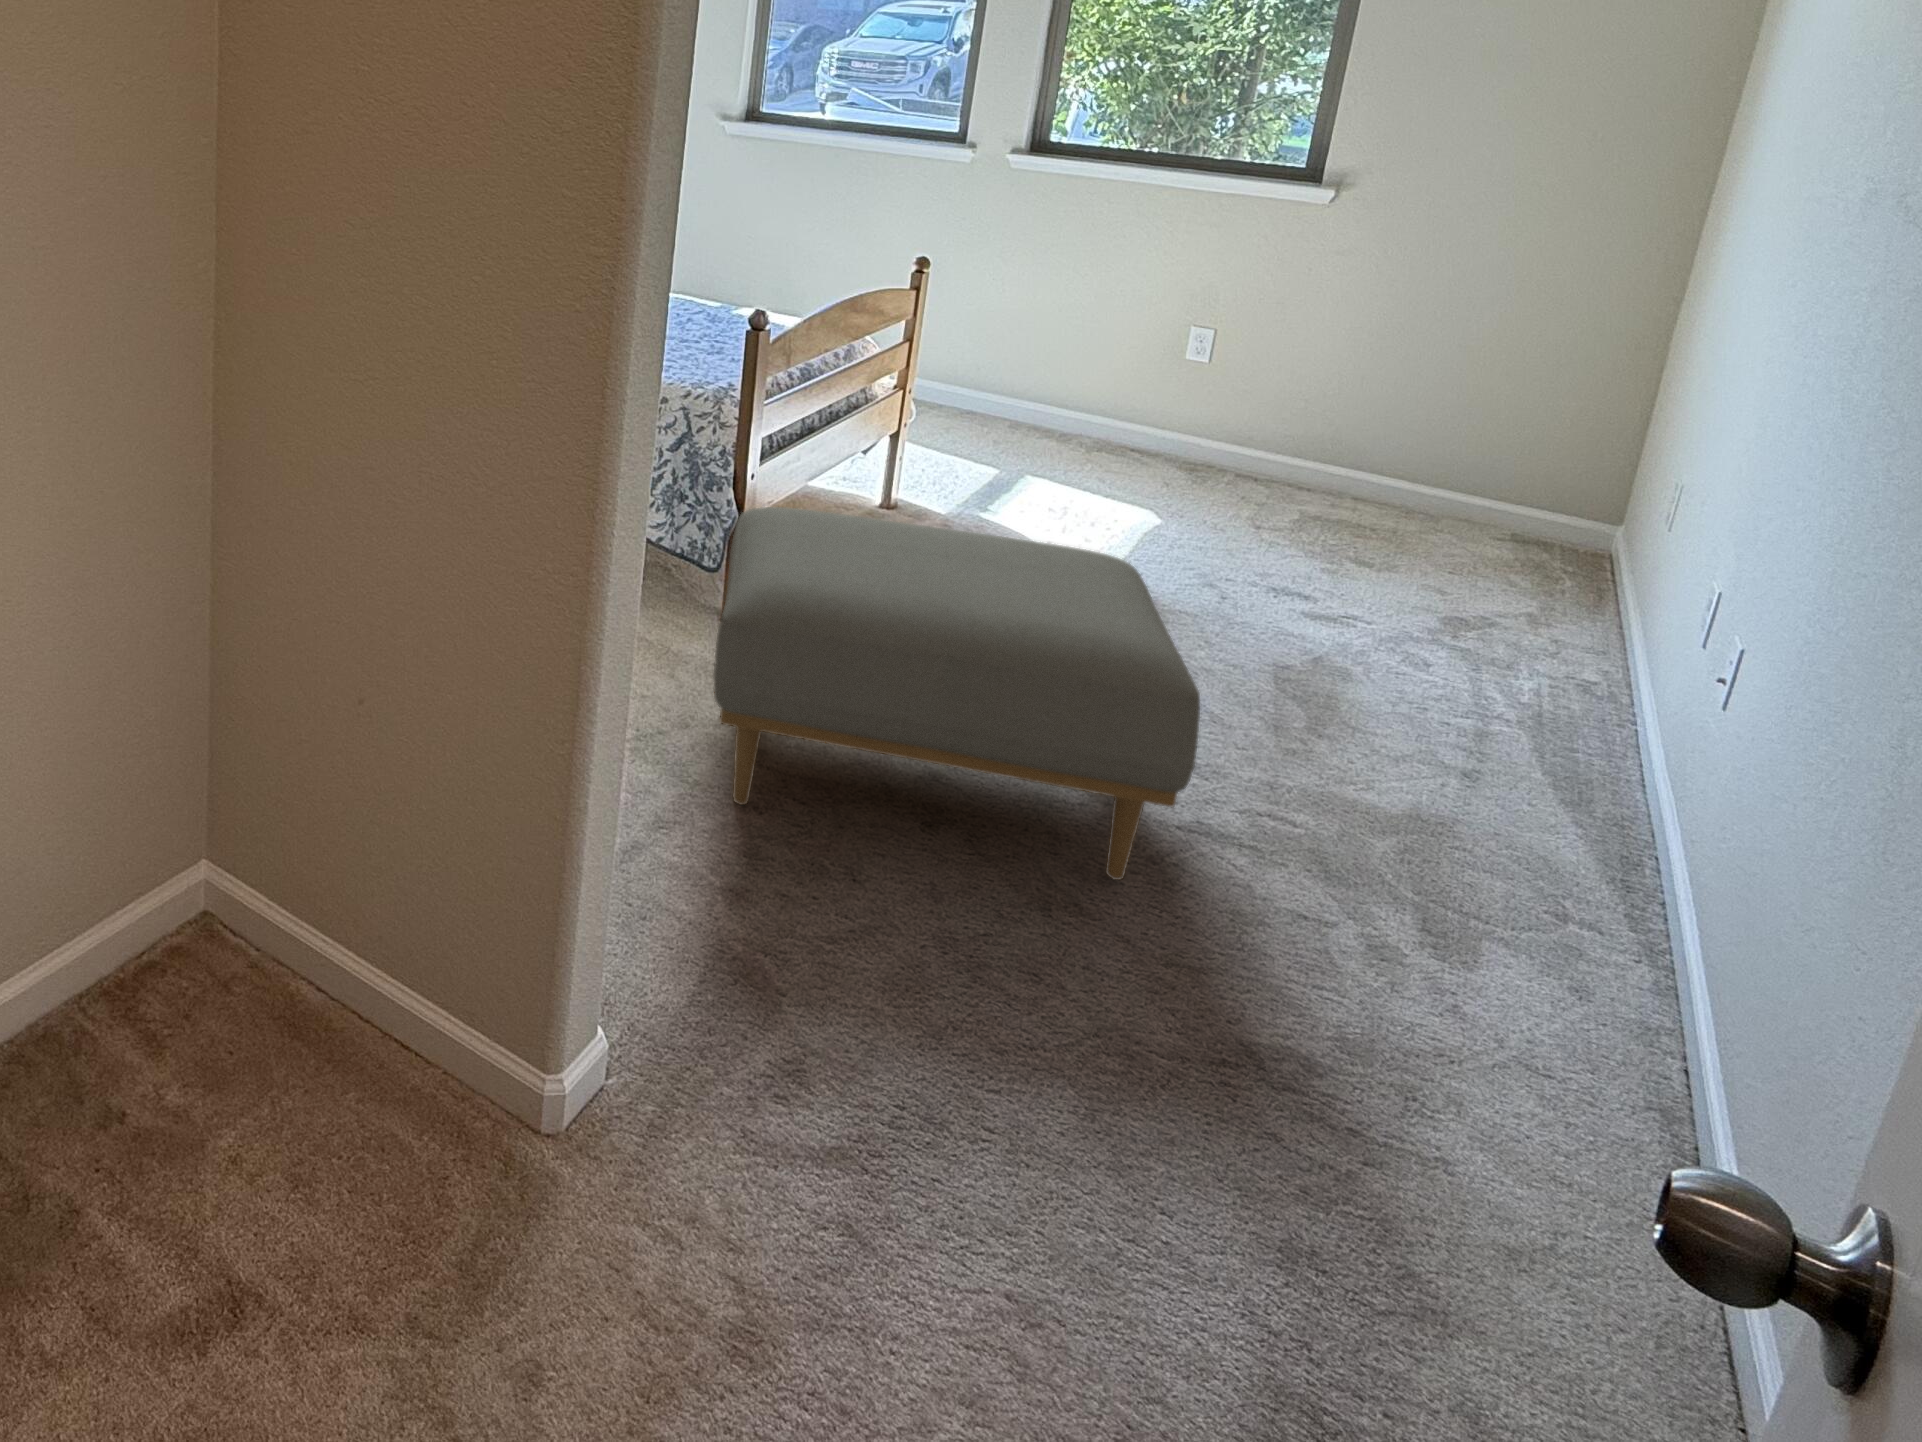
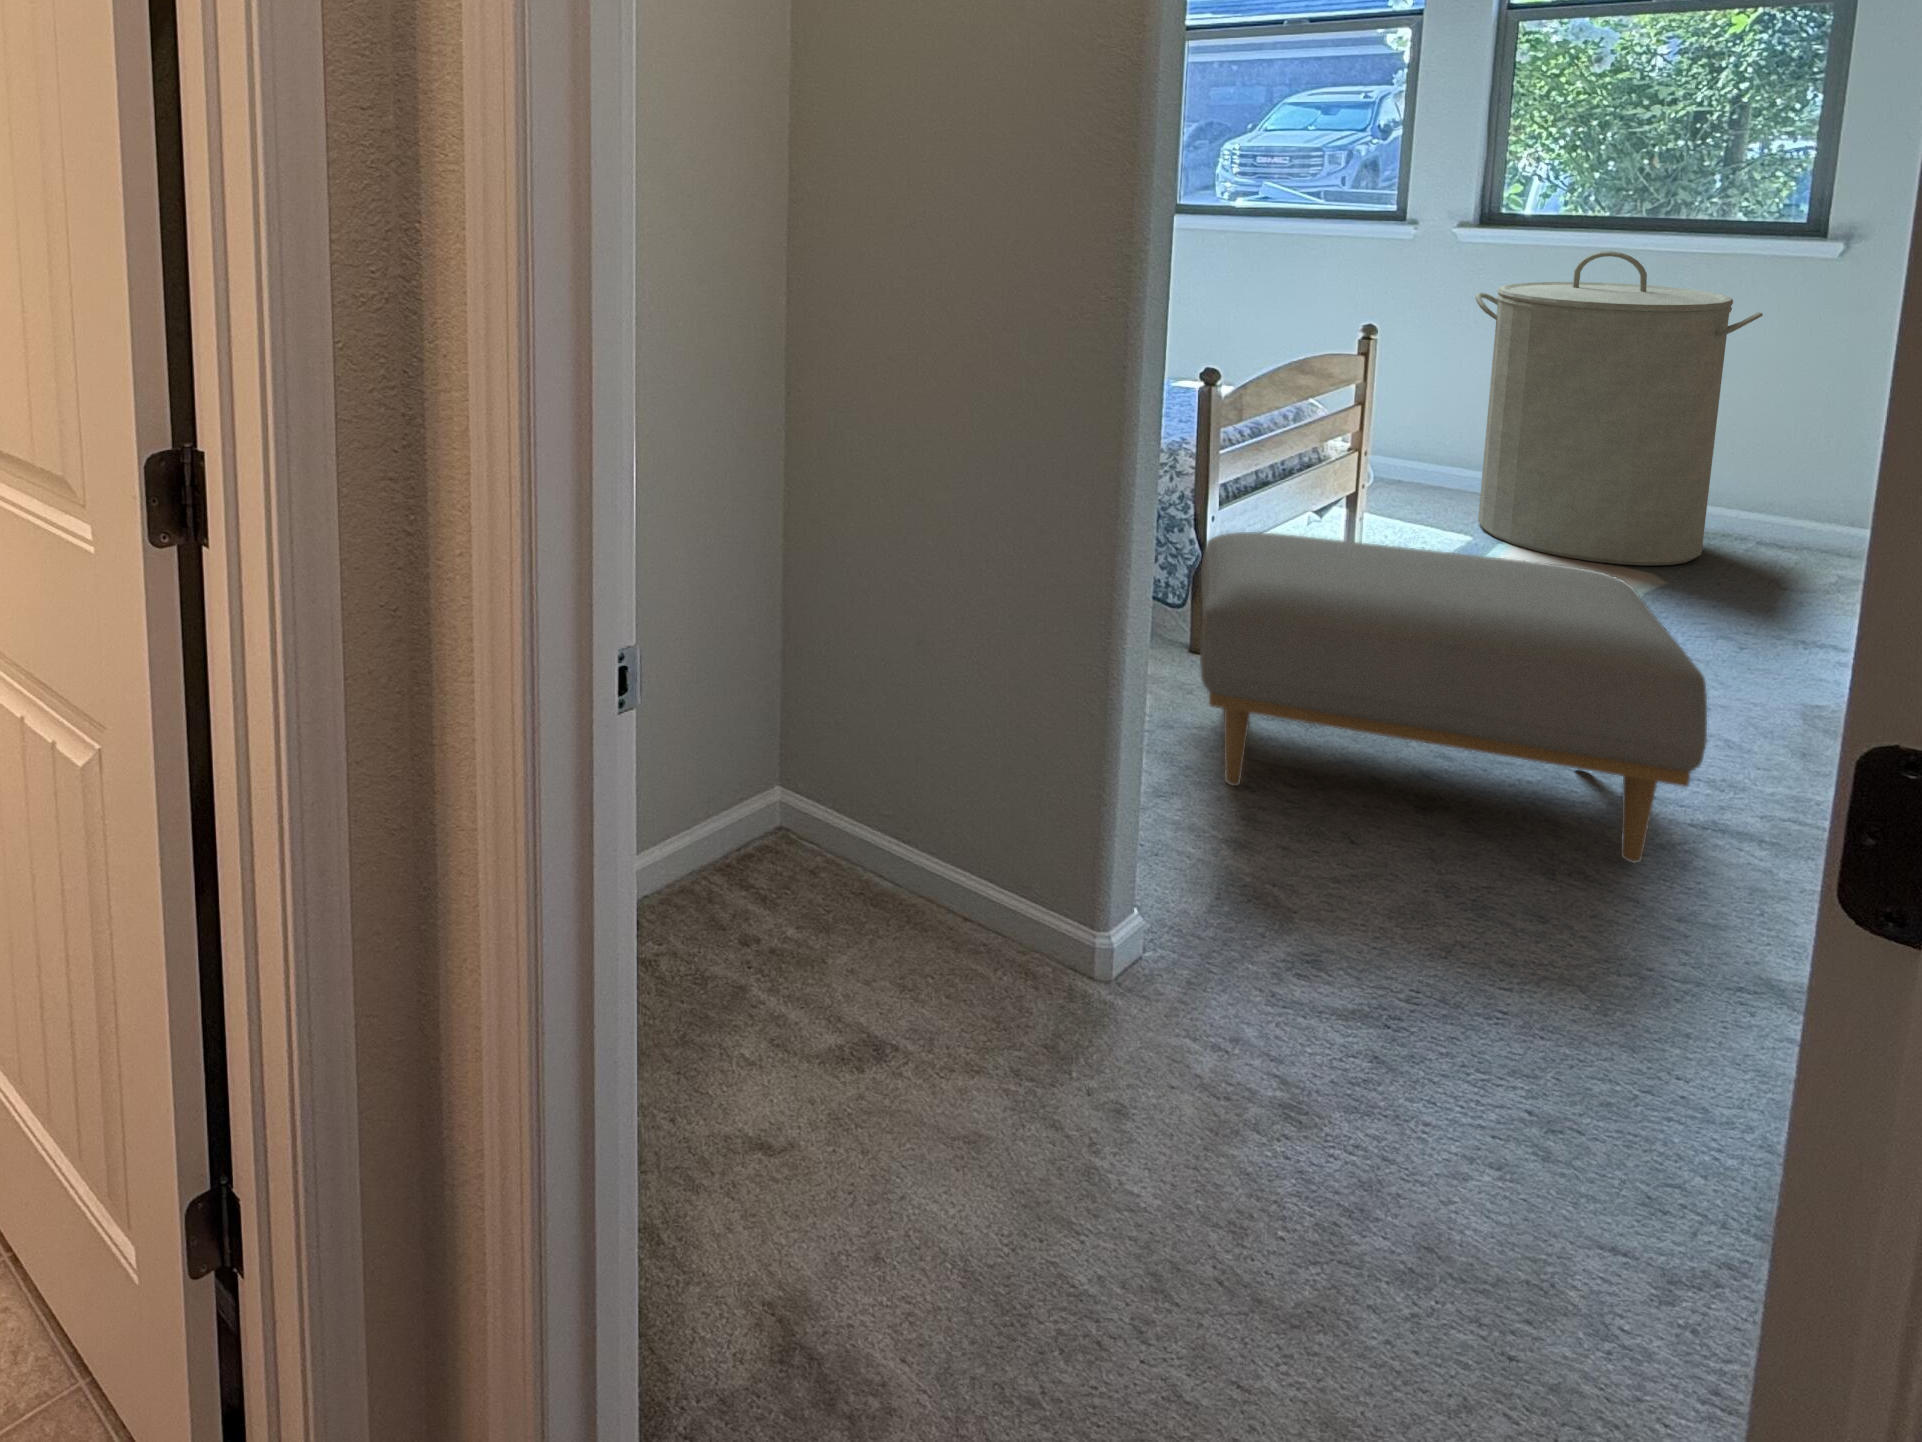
laundry hamper: none [1005,188,1260,500] -> present [1475,251,1763,566]

